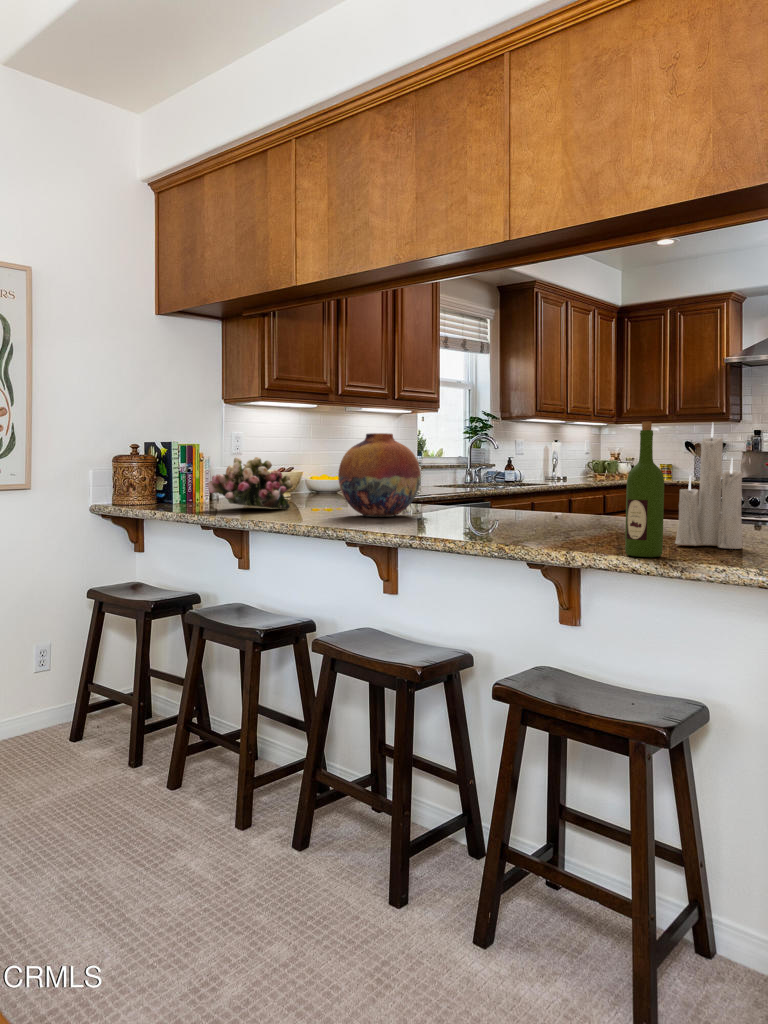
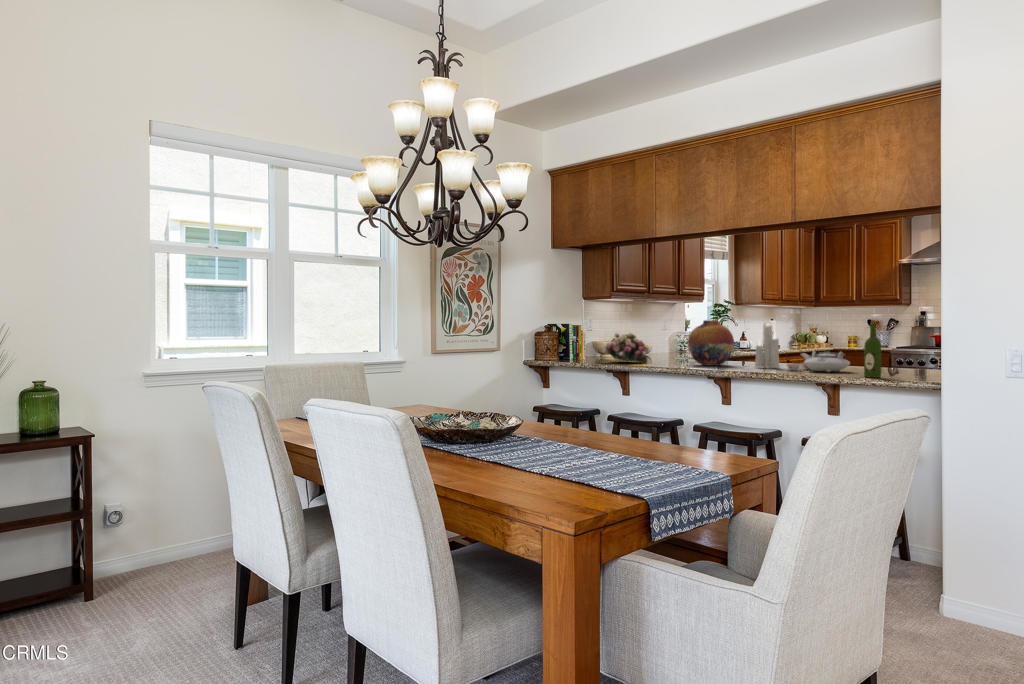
candle: present [675,424,743,549] -> present [755,325,780,368]
teapot: none [491,491,612,536] -> present [787,350,850,372]

